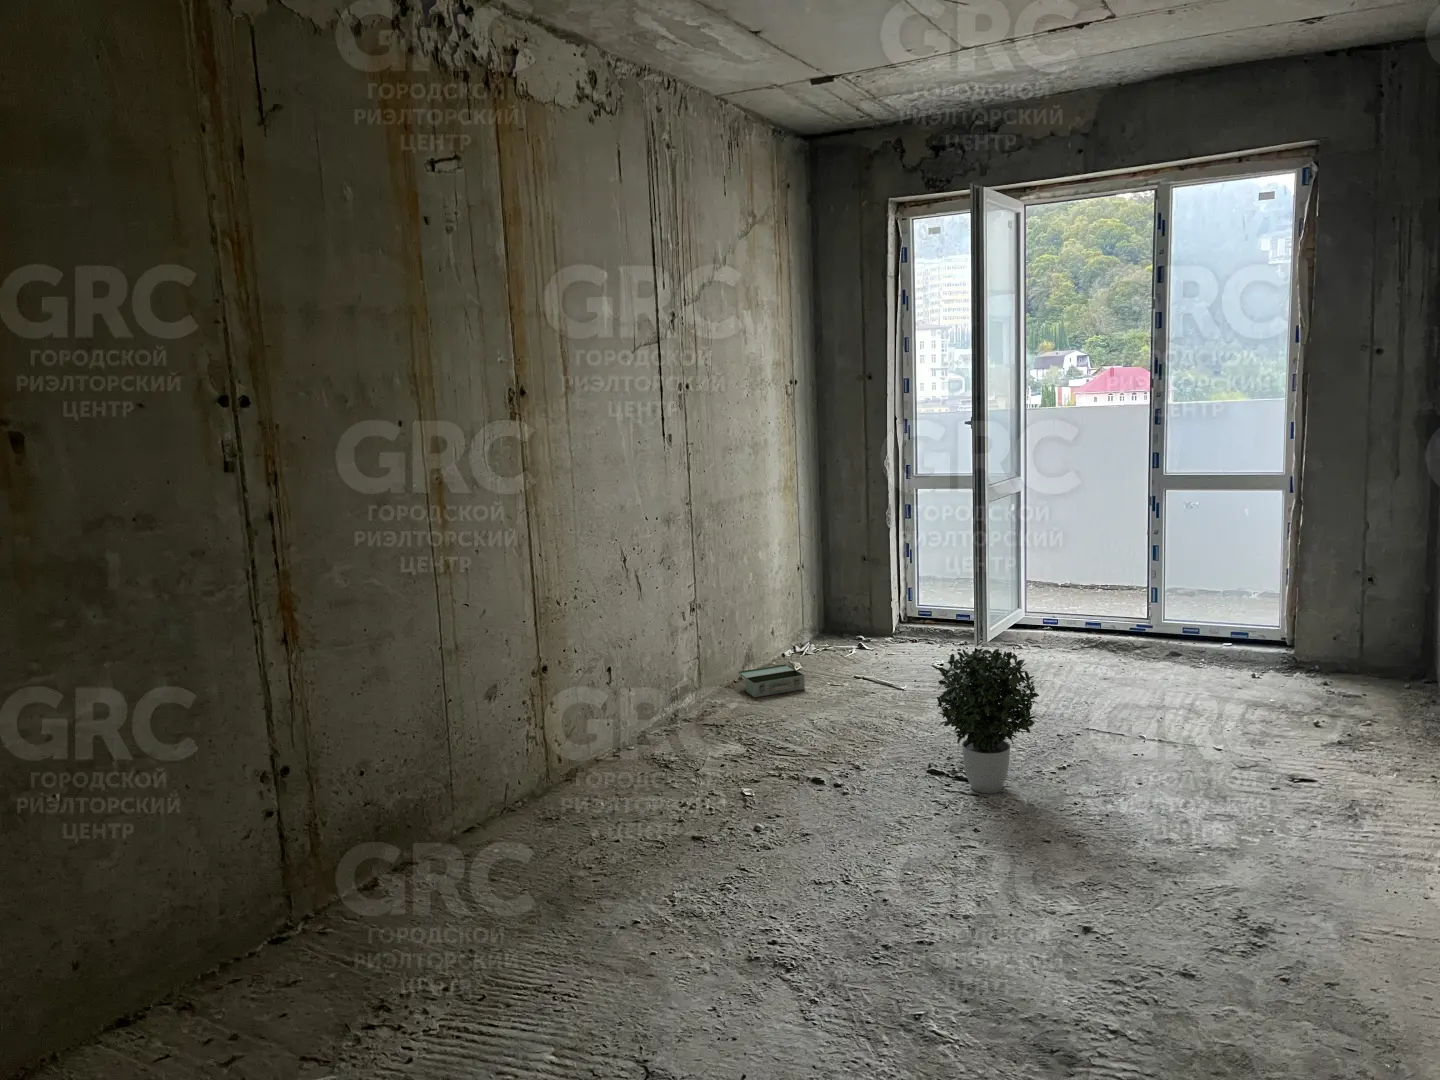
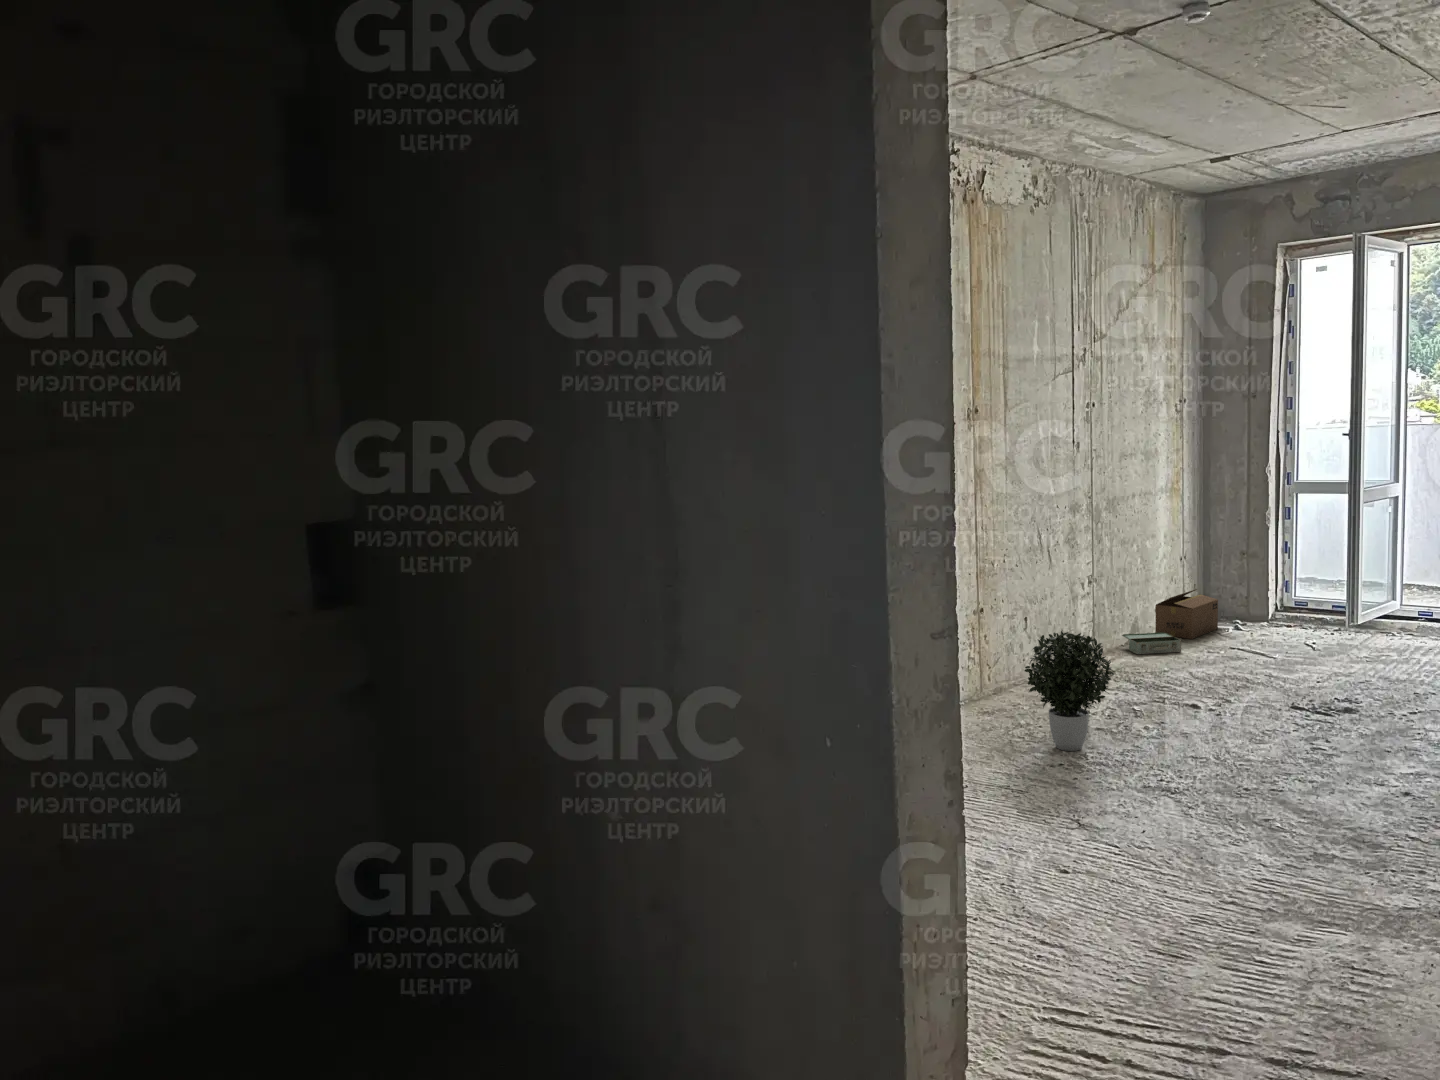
cardboard box: none [776,604,844,668] -> present [1155,589,1218,639]
potted plant: present [937,648,1039,794] -> present [1024,631,1114,751]

